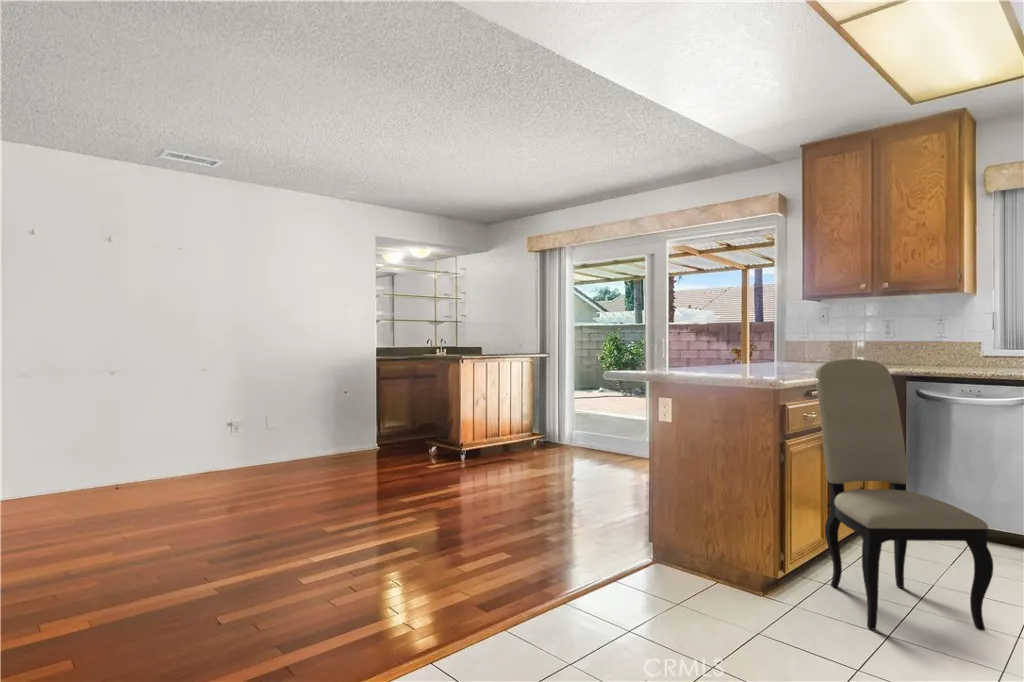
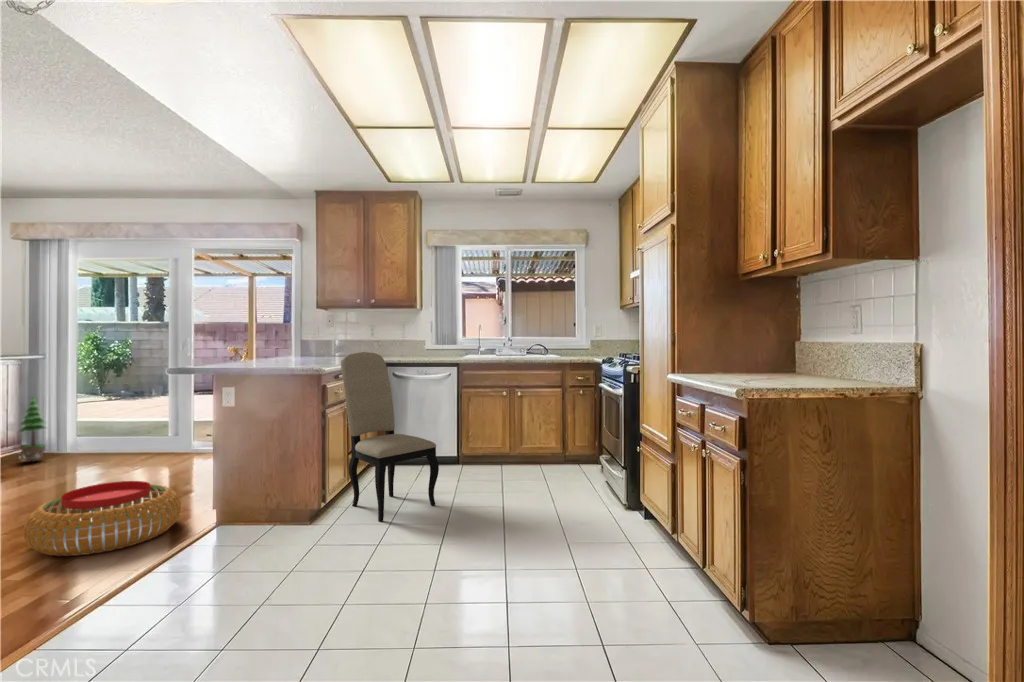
potted tree: none [530,389,551,448] -> present [20,397,46,461]
pouf: none [490,485,620,560] -> present [24,481,181,556]

